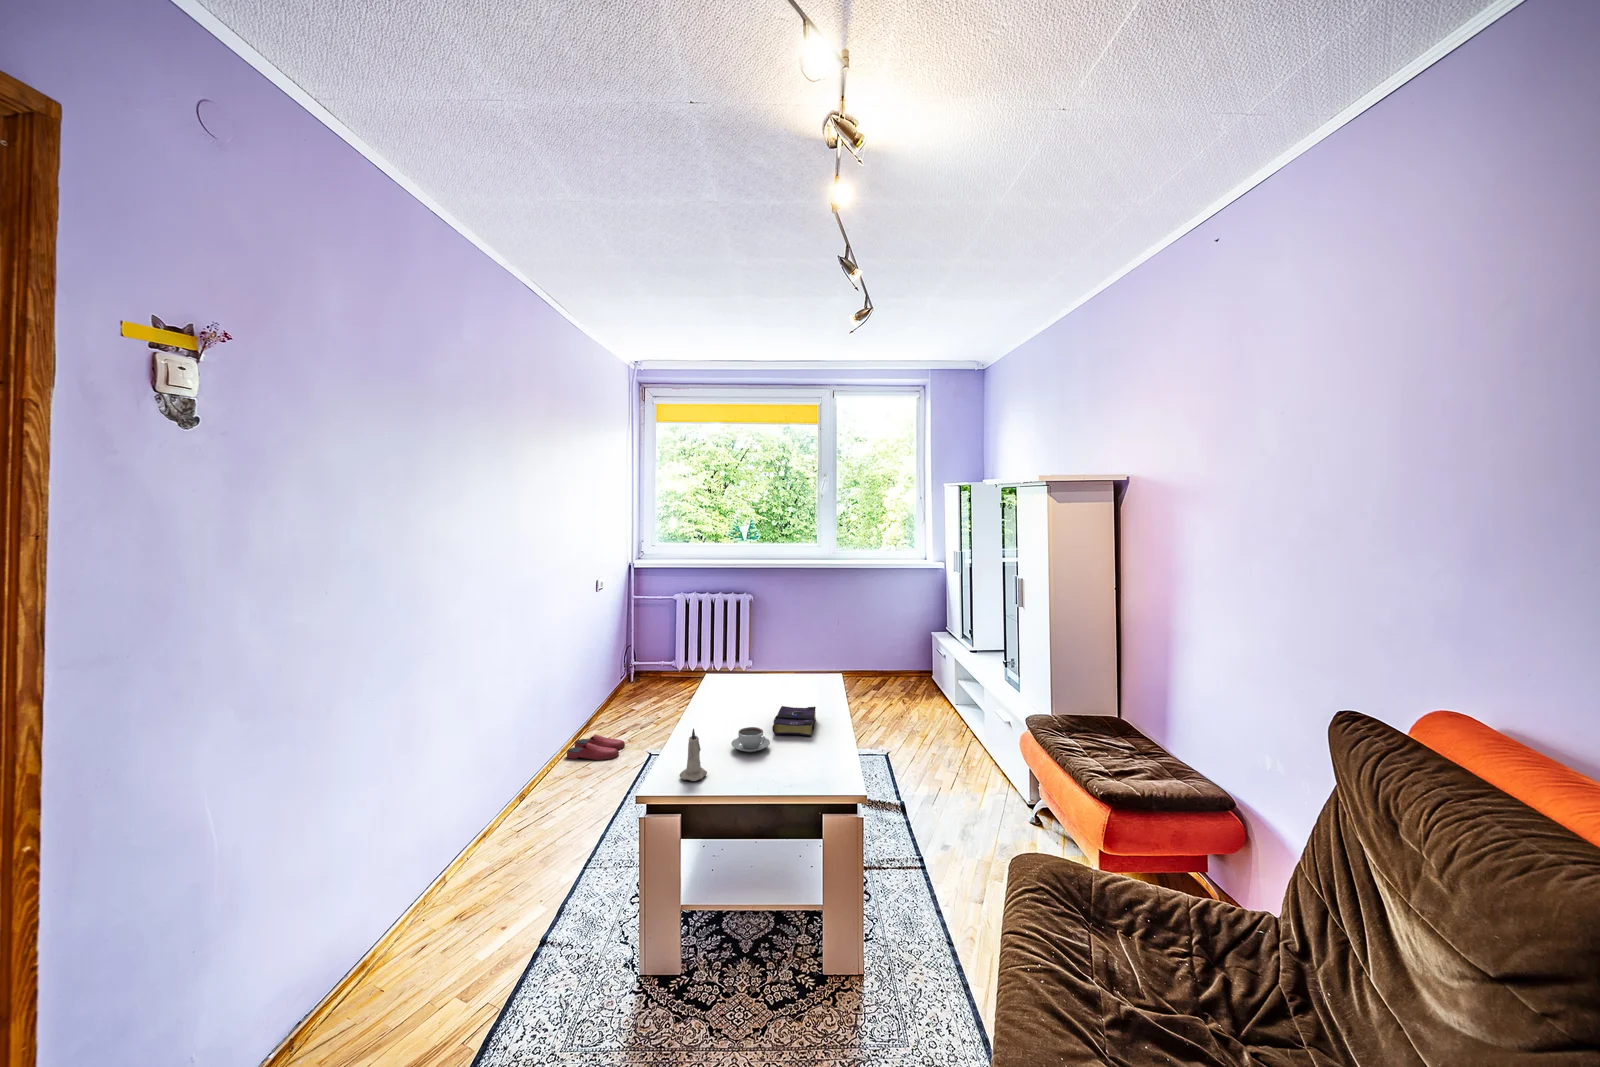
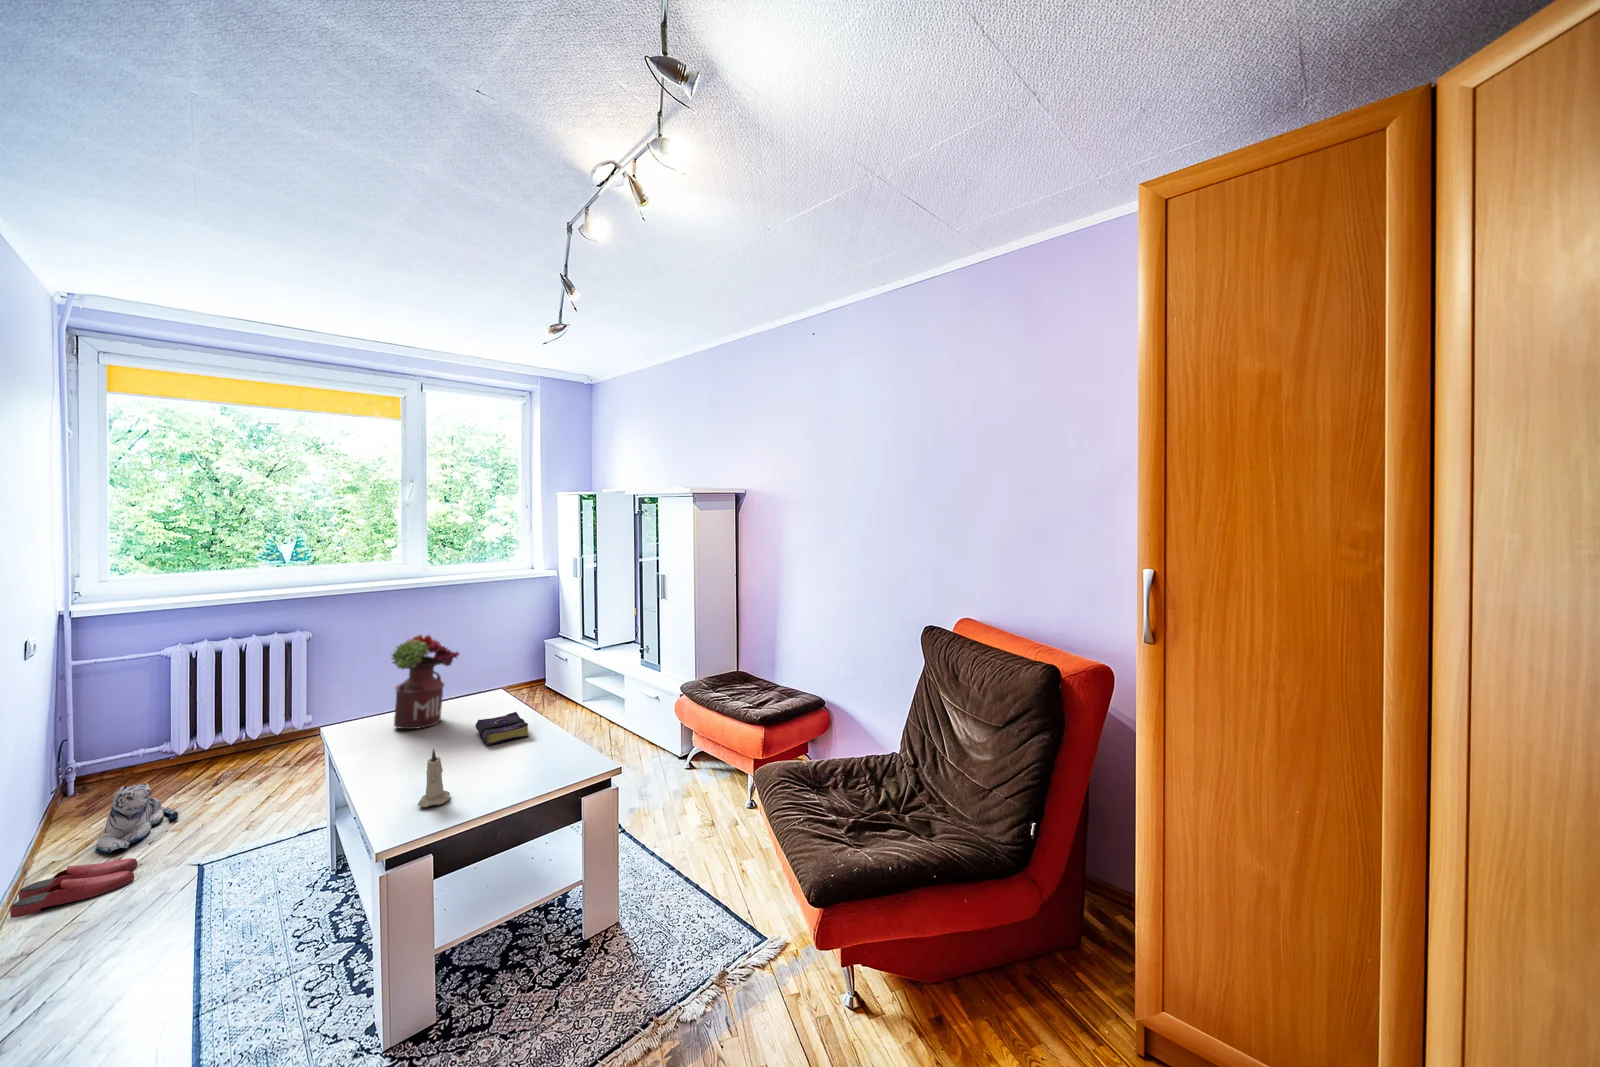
flower arrangement: none [729,614,786,700] -> present [392,635,460,729]
plush toy: none [616,689,659,733] -> present [97,783,178,853]
coffee cup: present [731,727,770,752] -> none [450,740,496,767]

